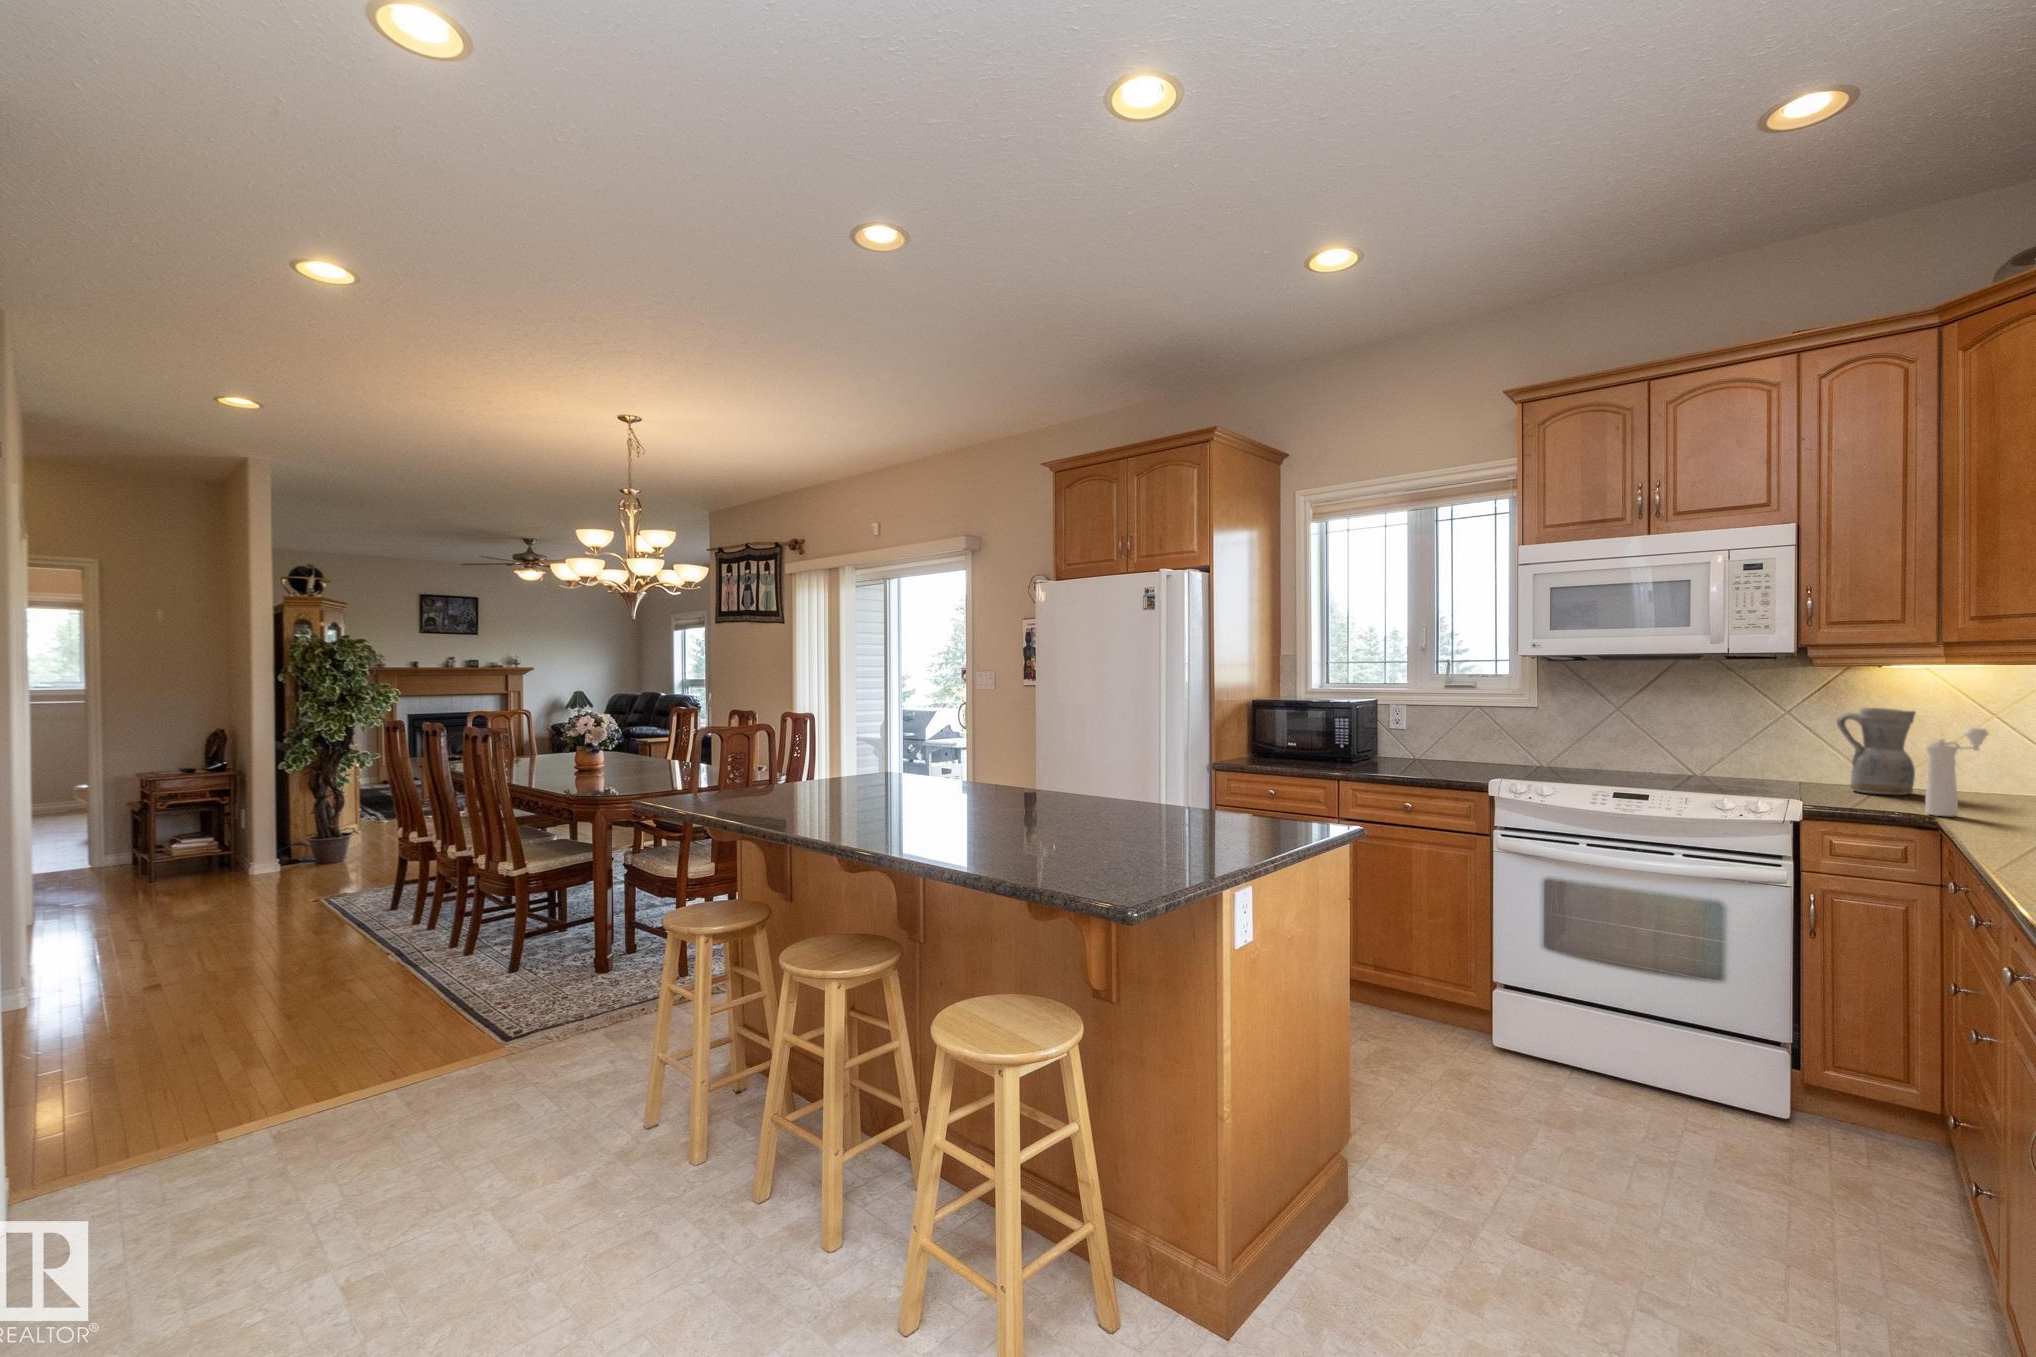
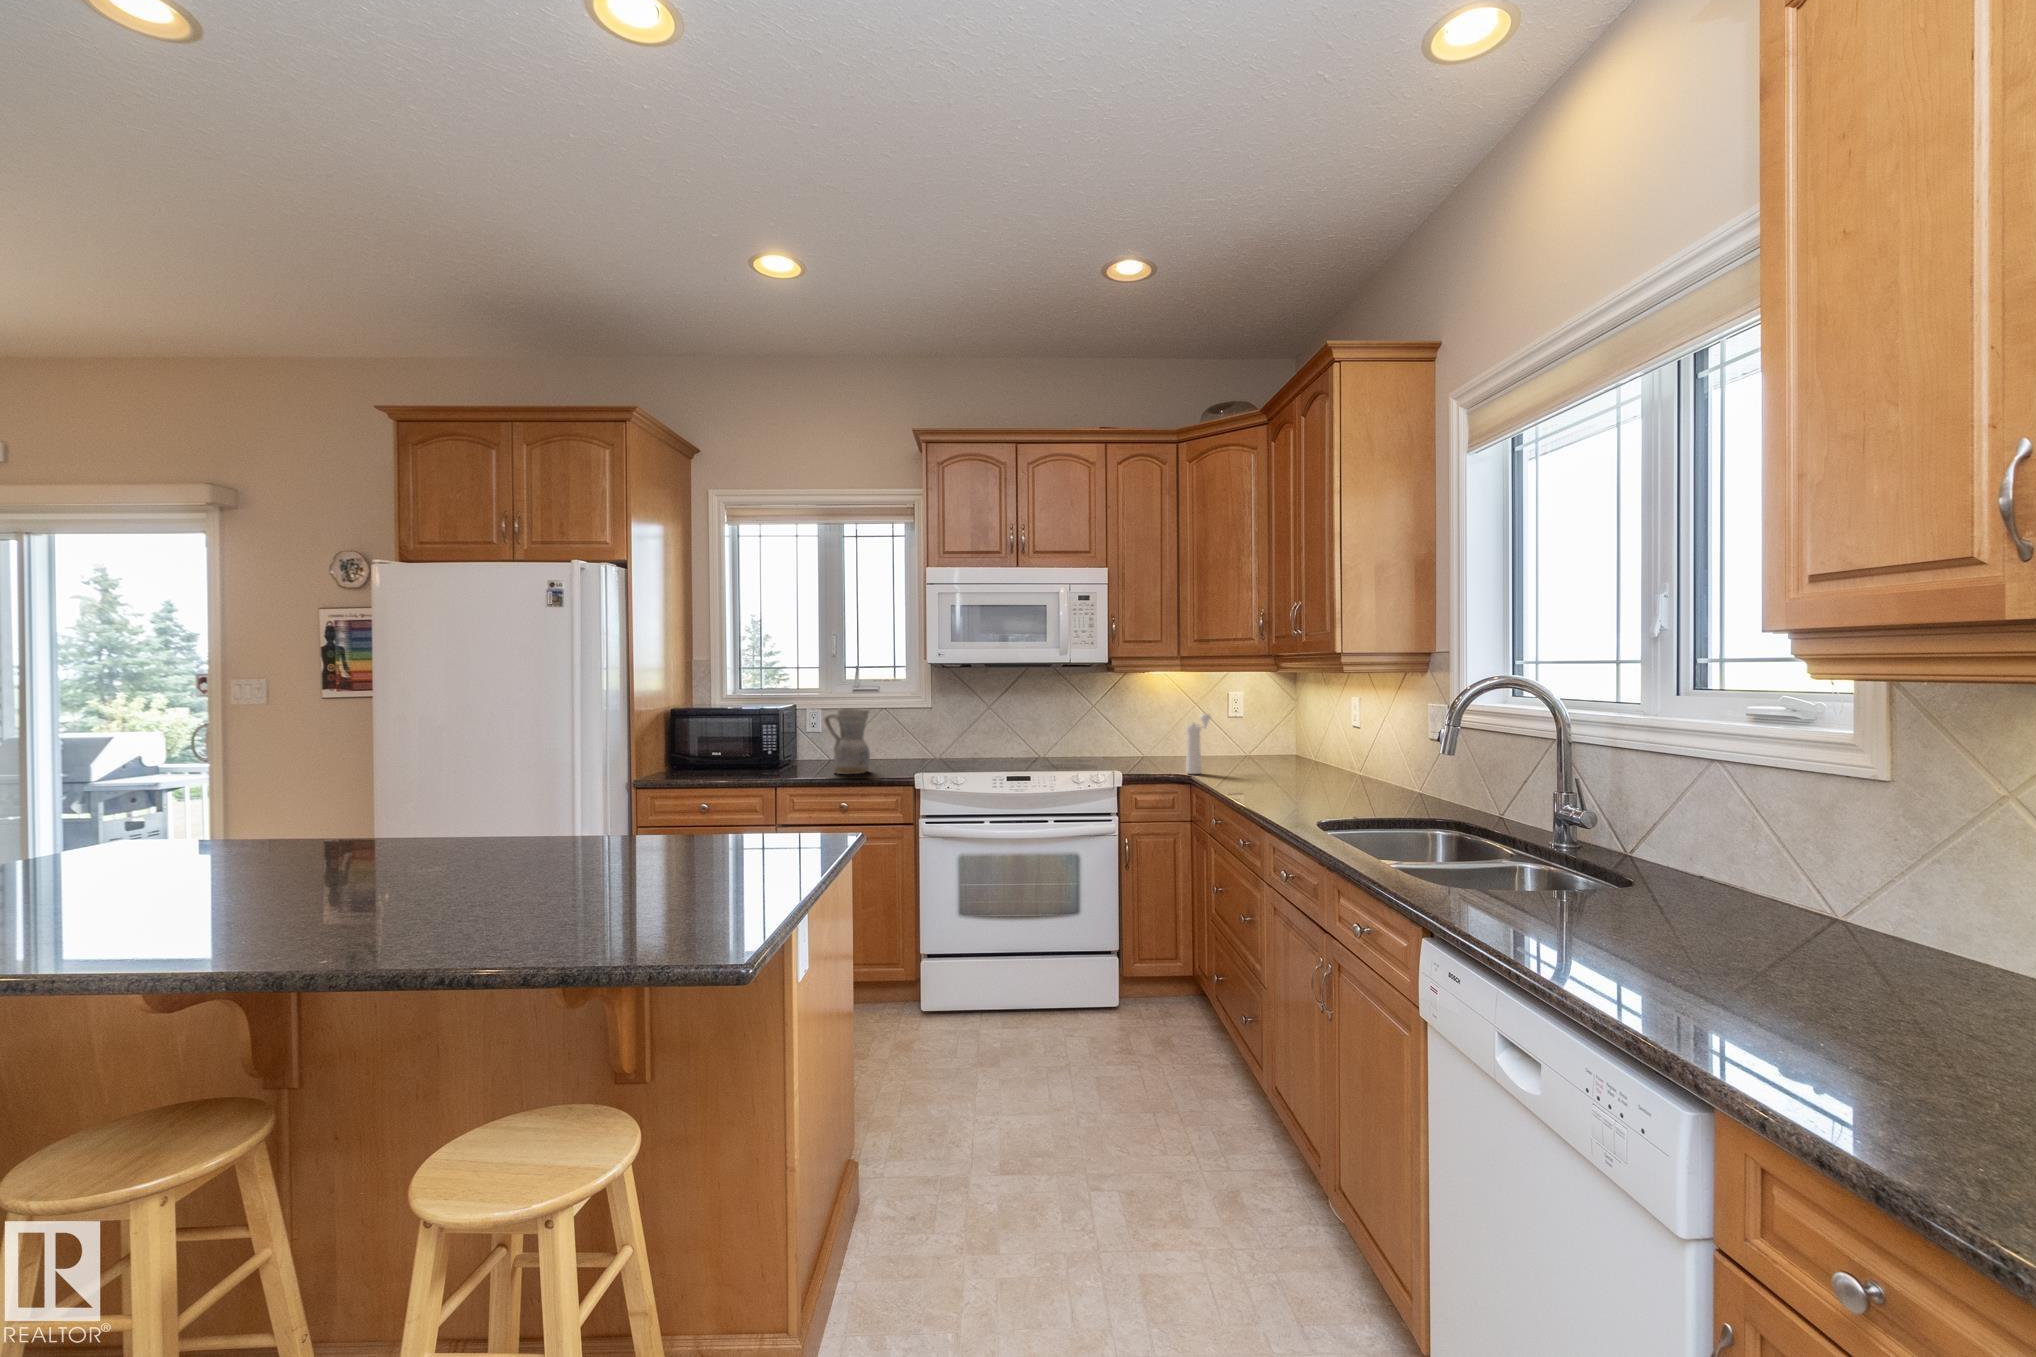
ceramic pitcher: present [1837,708,1916,795] -> present [824,708,870,774]

